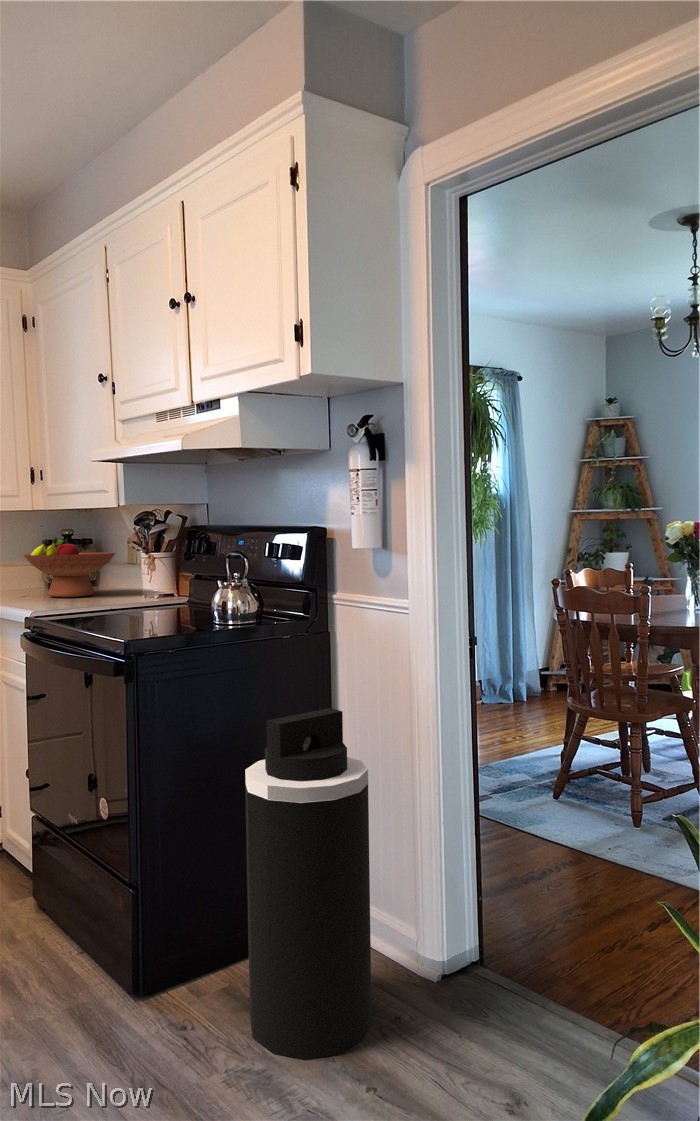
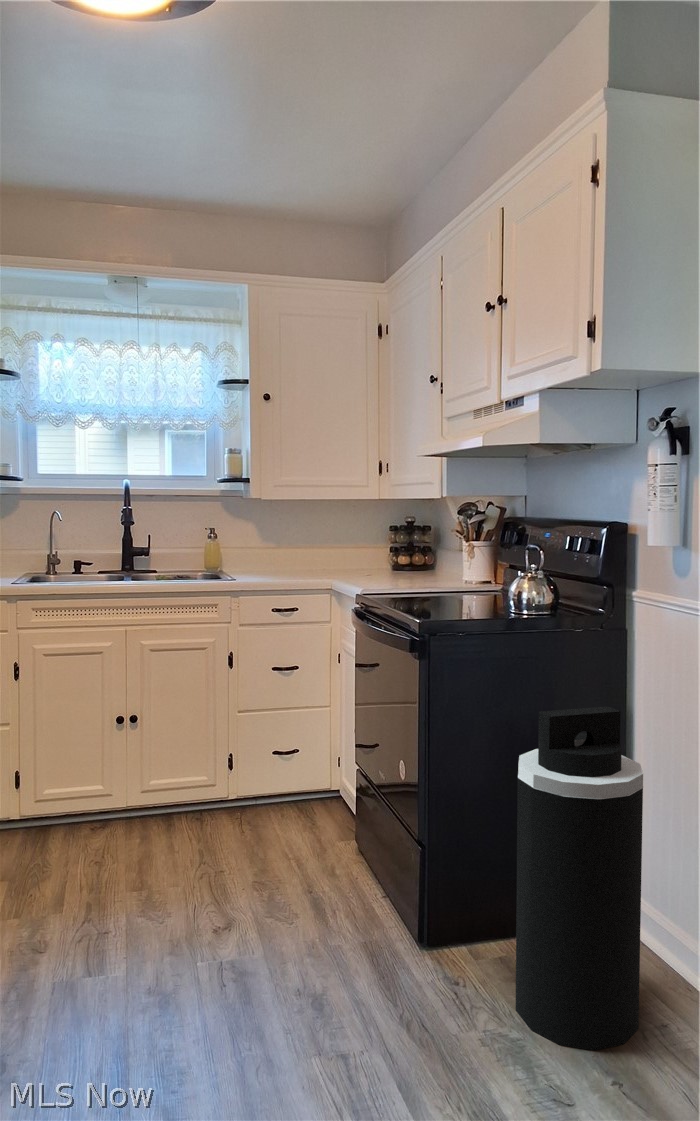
fruit bowl: present [24,538,116,597] -> none [366,525,444,578]

